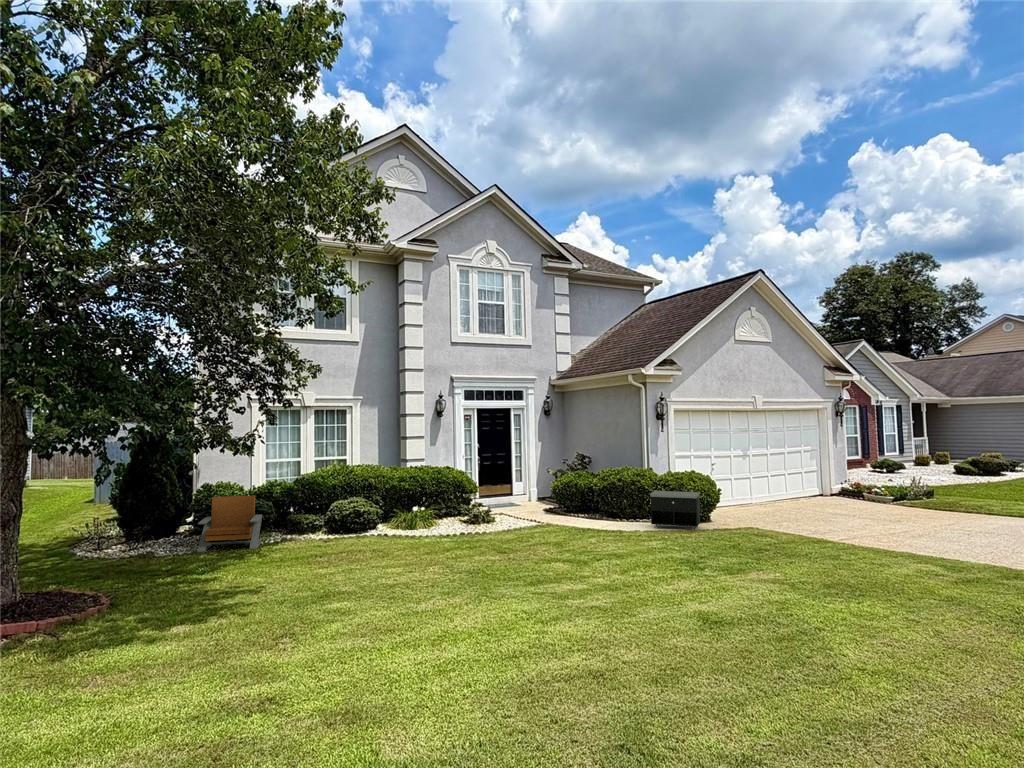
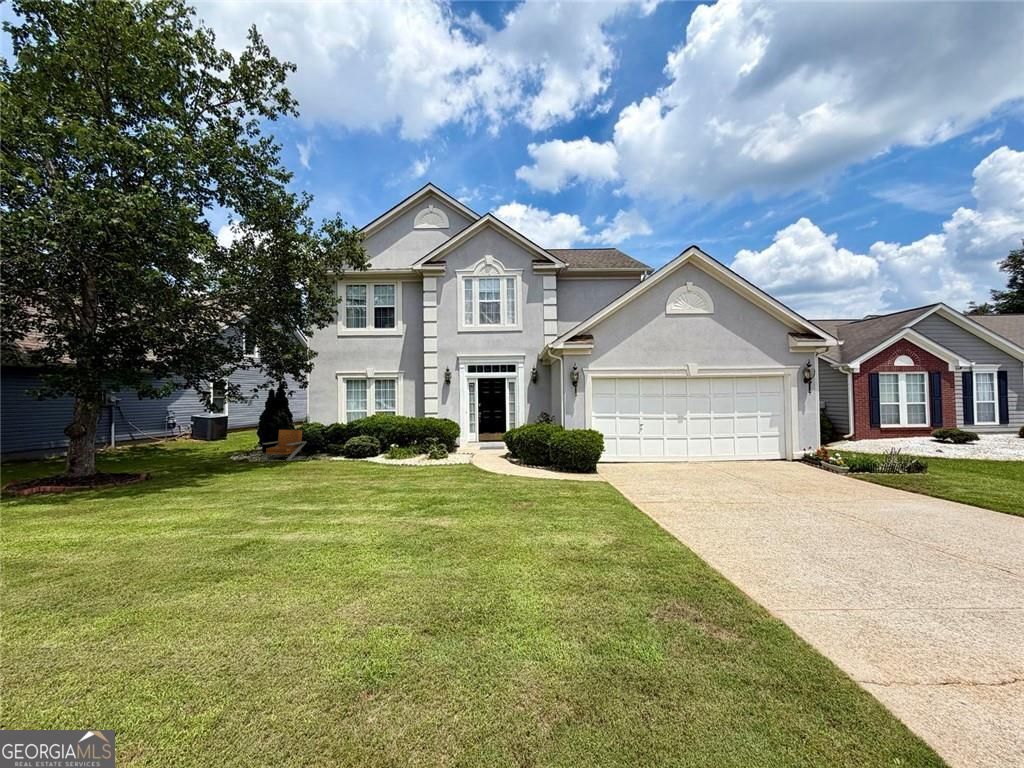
storage bench: present [650,491,700,530] -> none [533,442,573,475]

